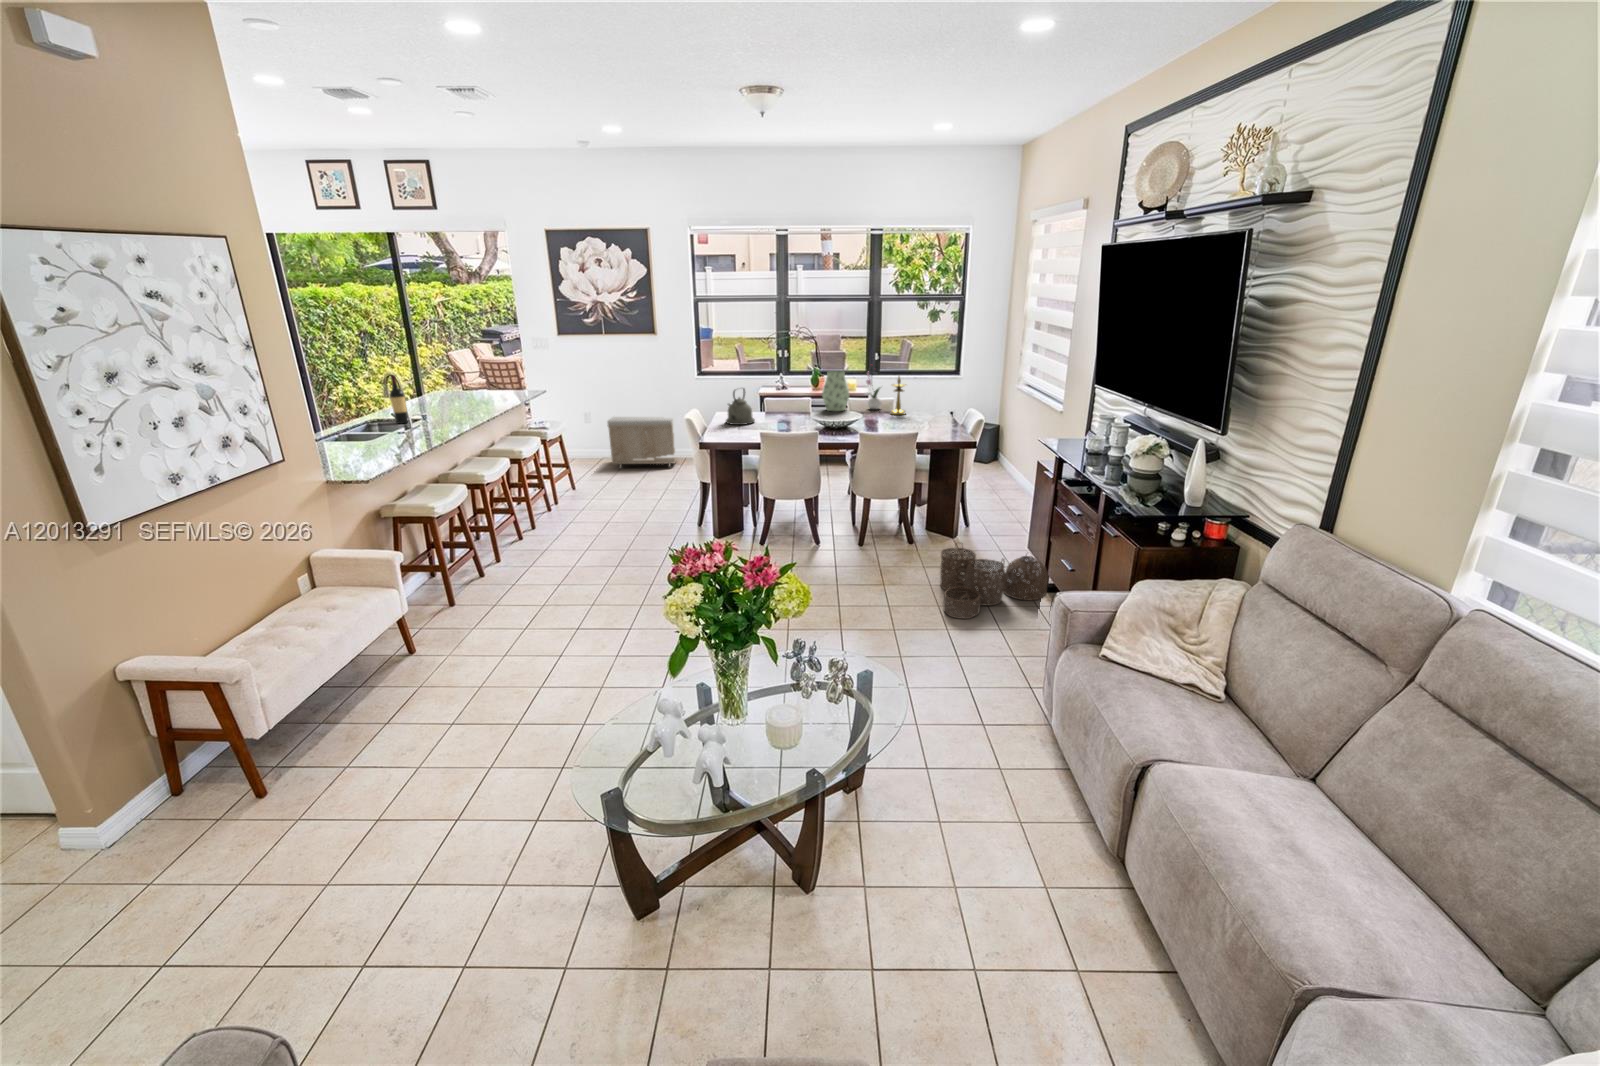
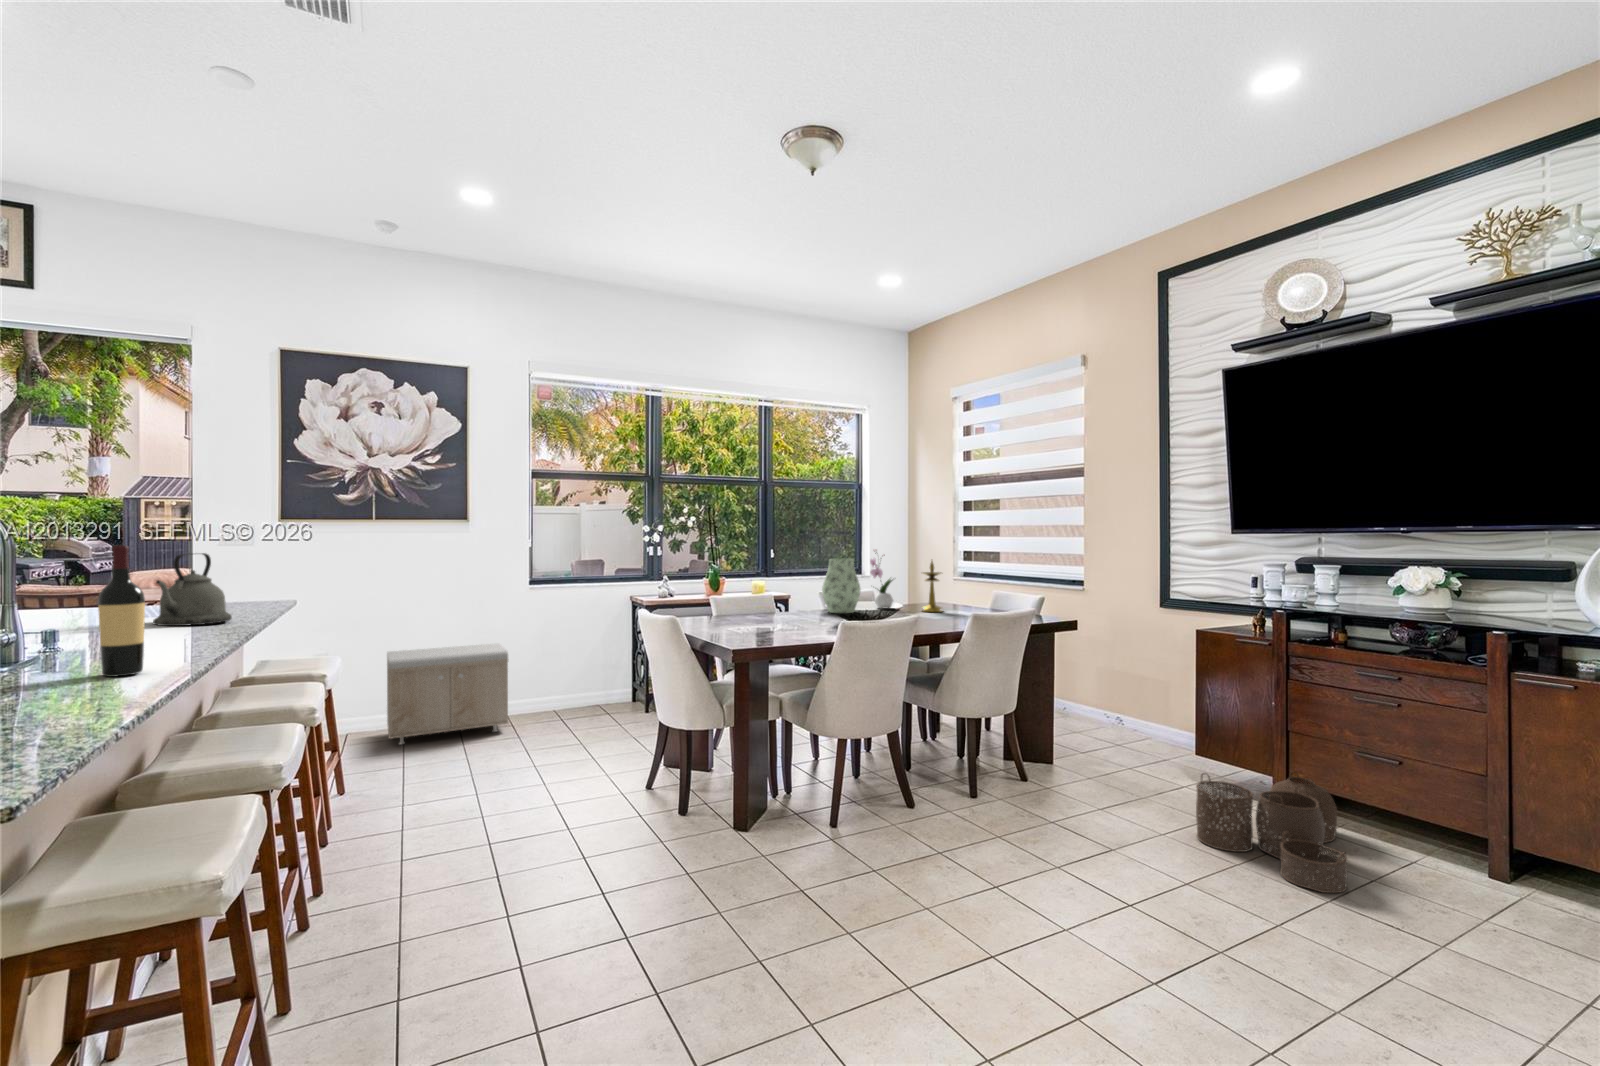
kettle: present [726,388,755,425] -> present [153,553,232,626]

